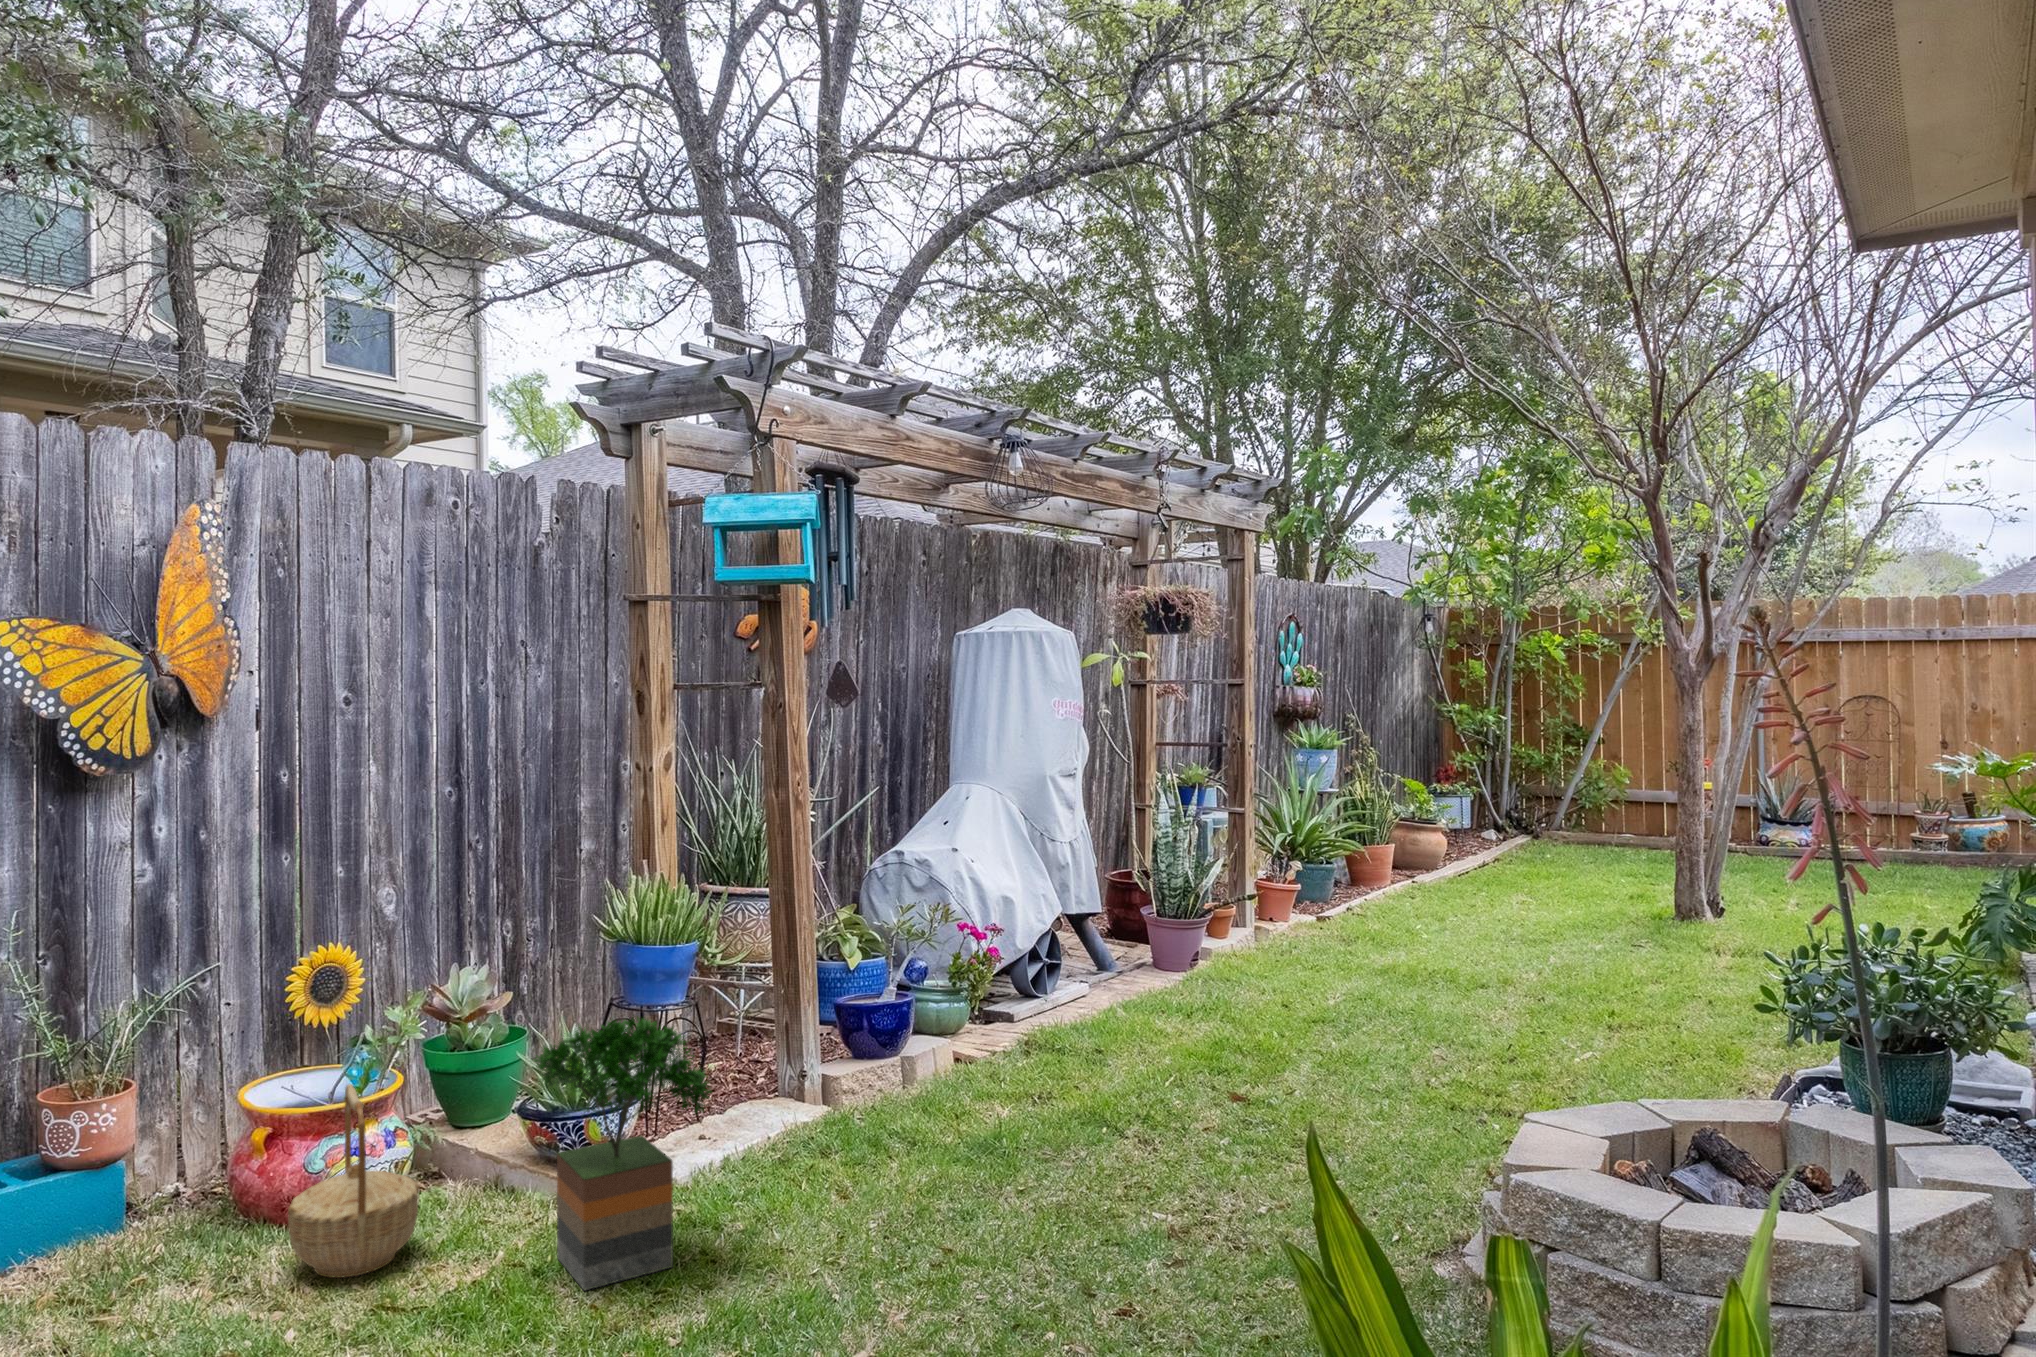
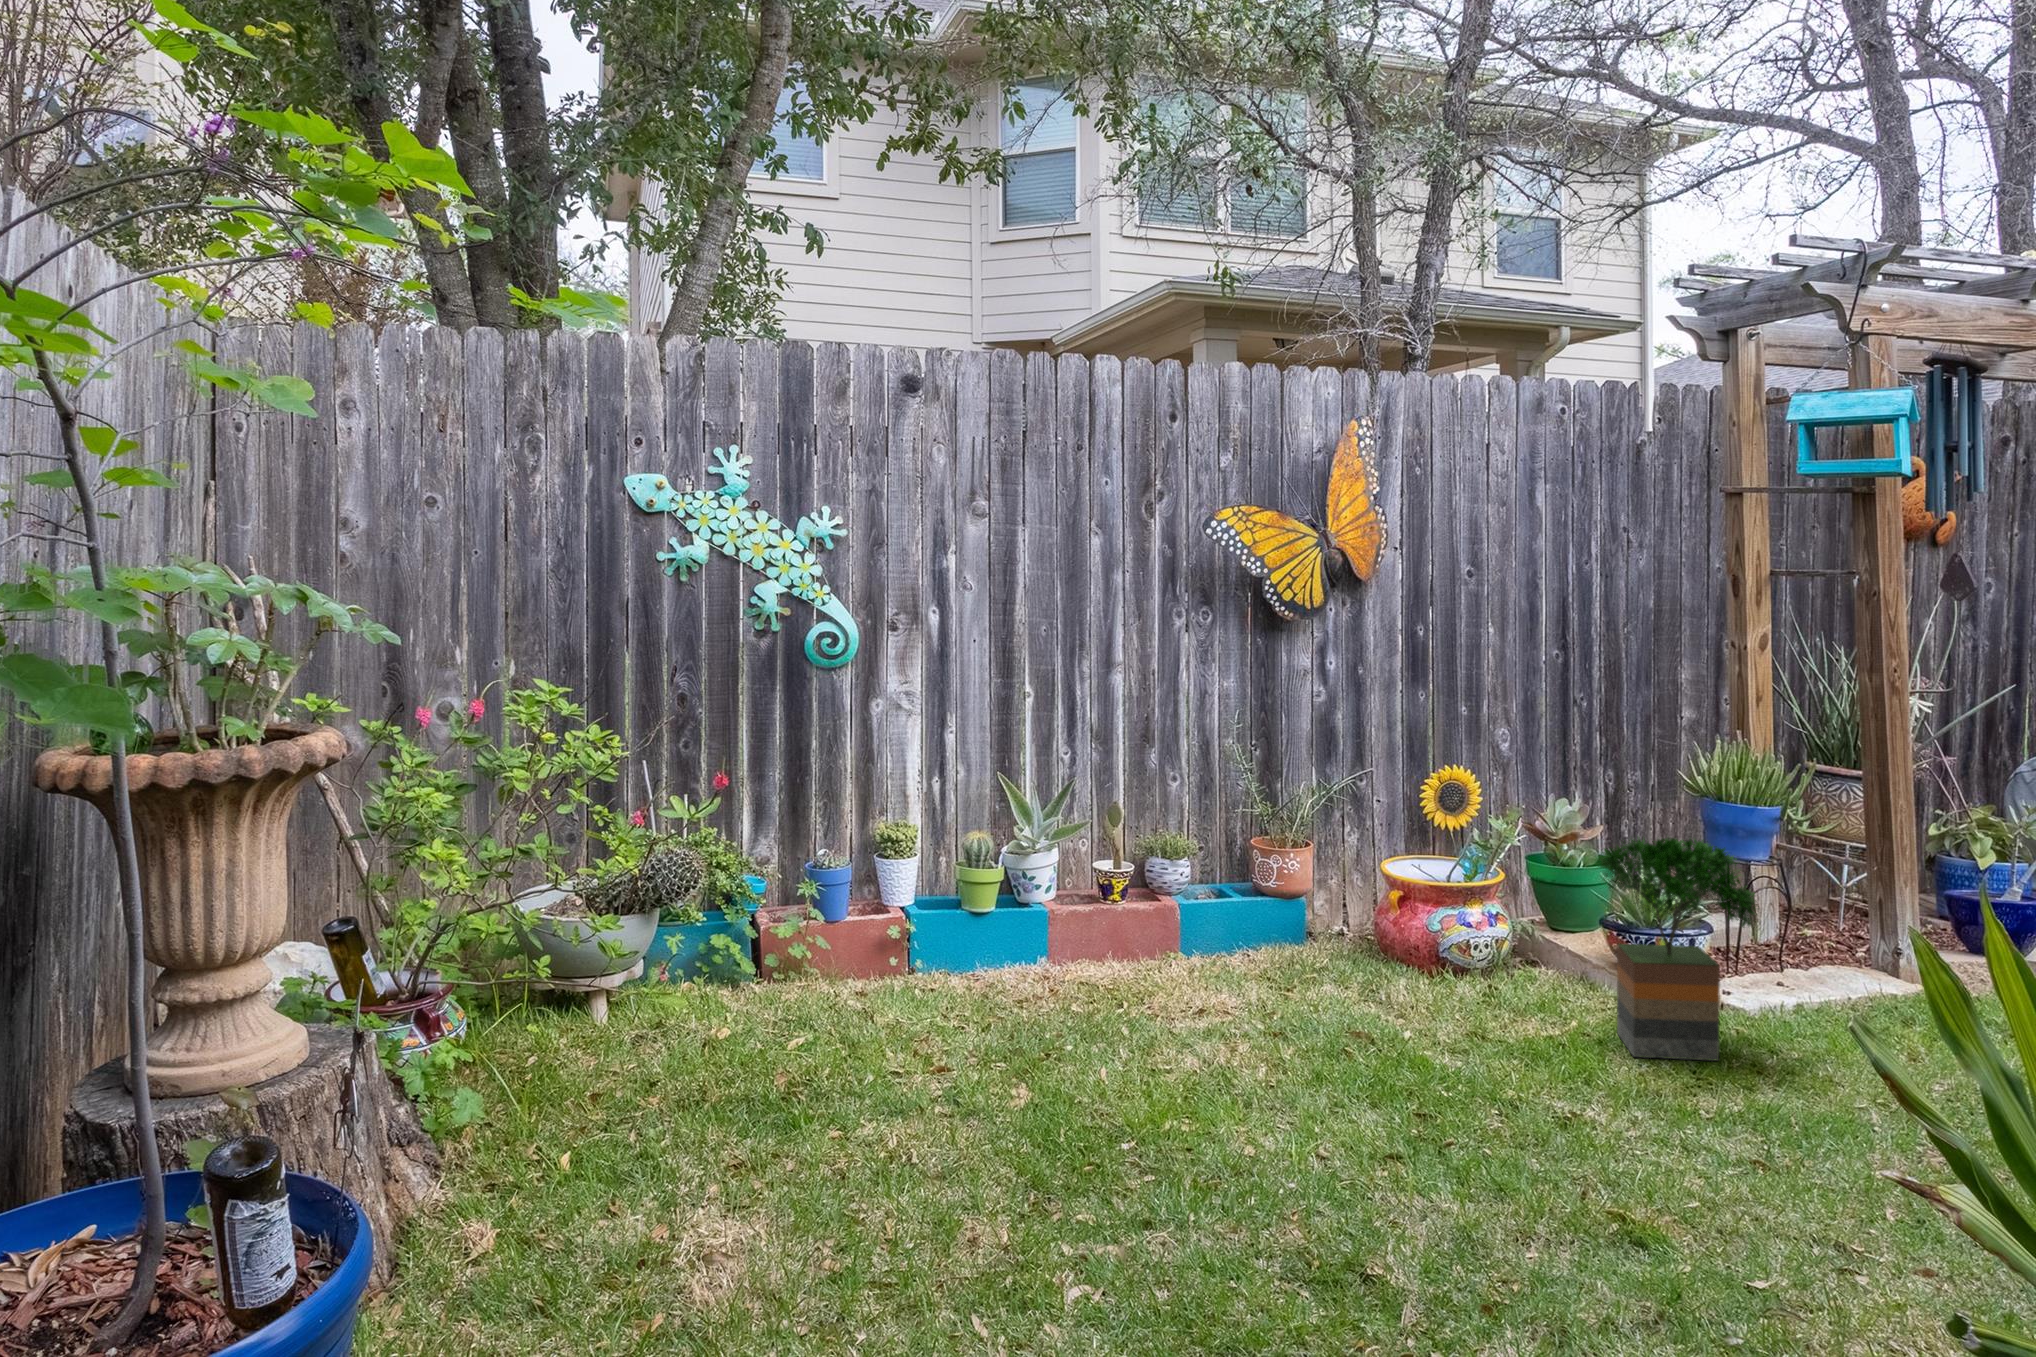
basket: present [288,1084,419,1278] -> none [1409,865,1507,1010]

